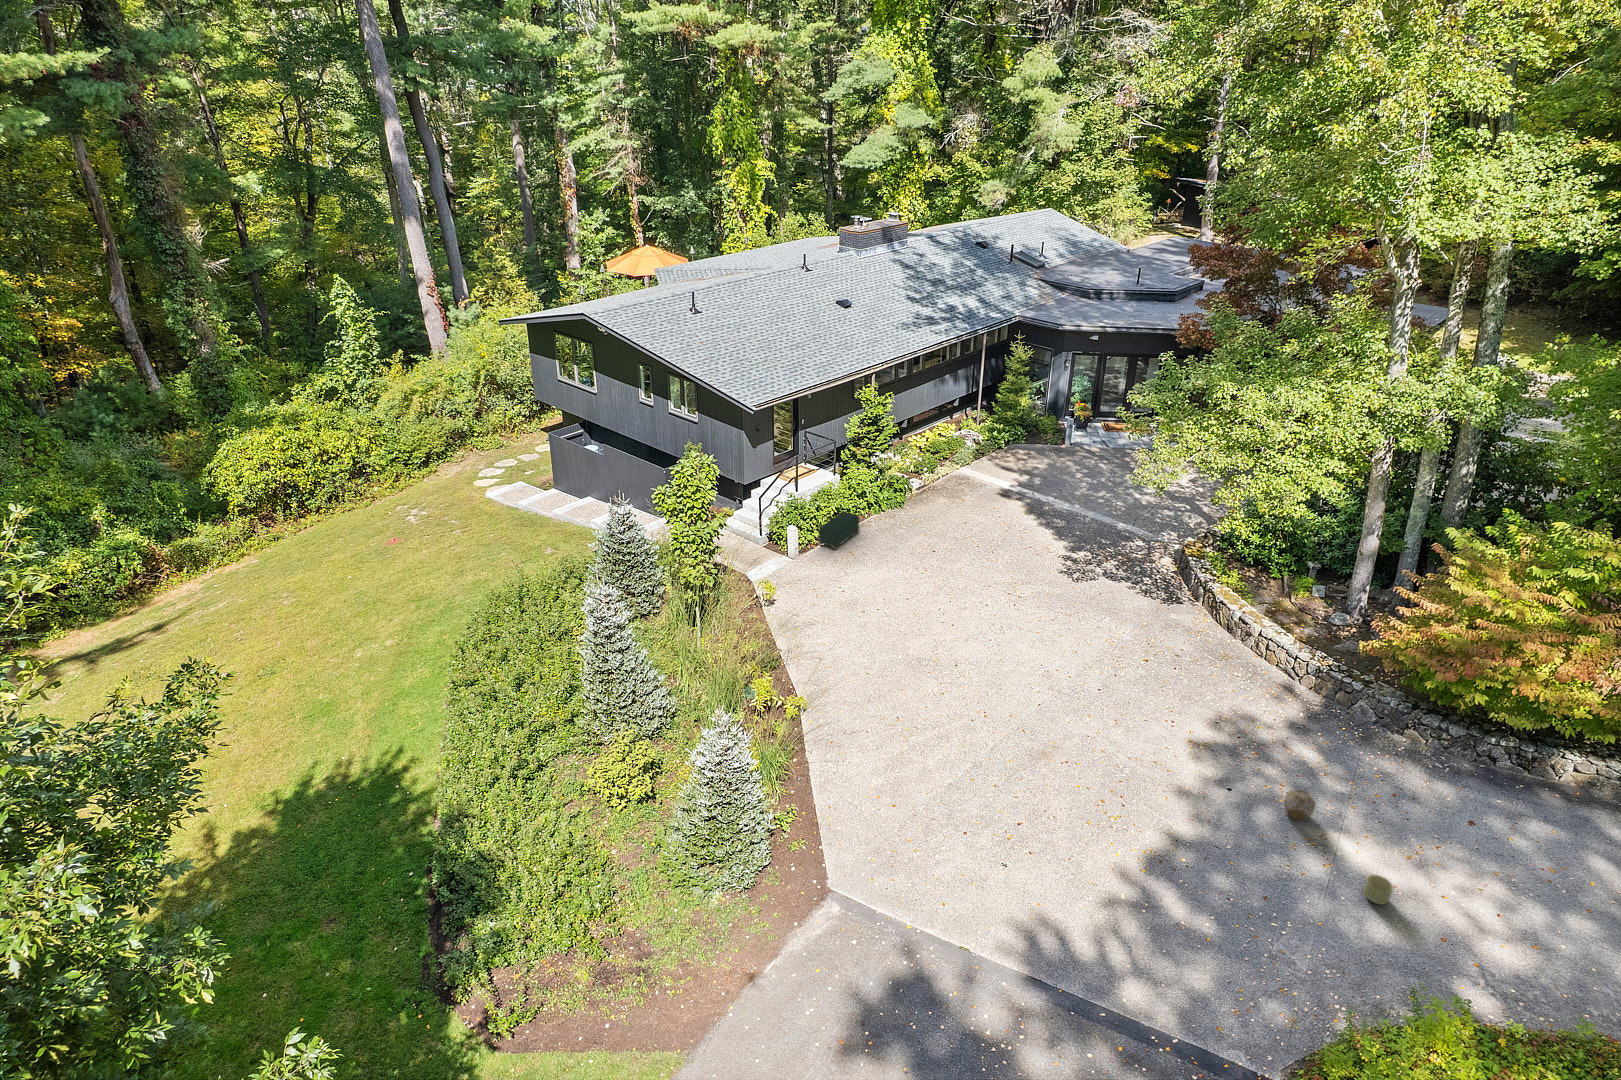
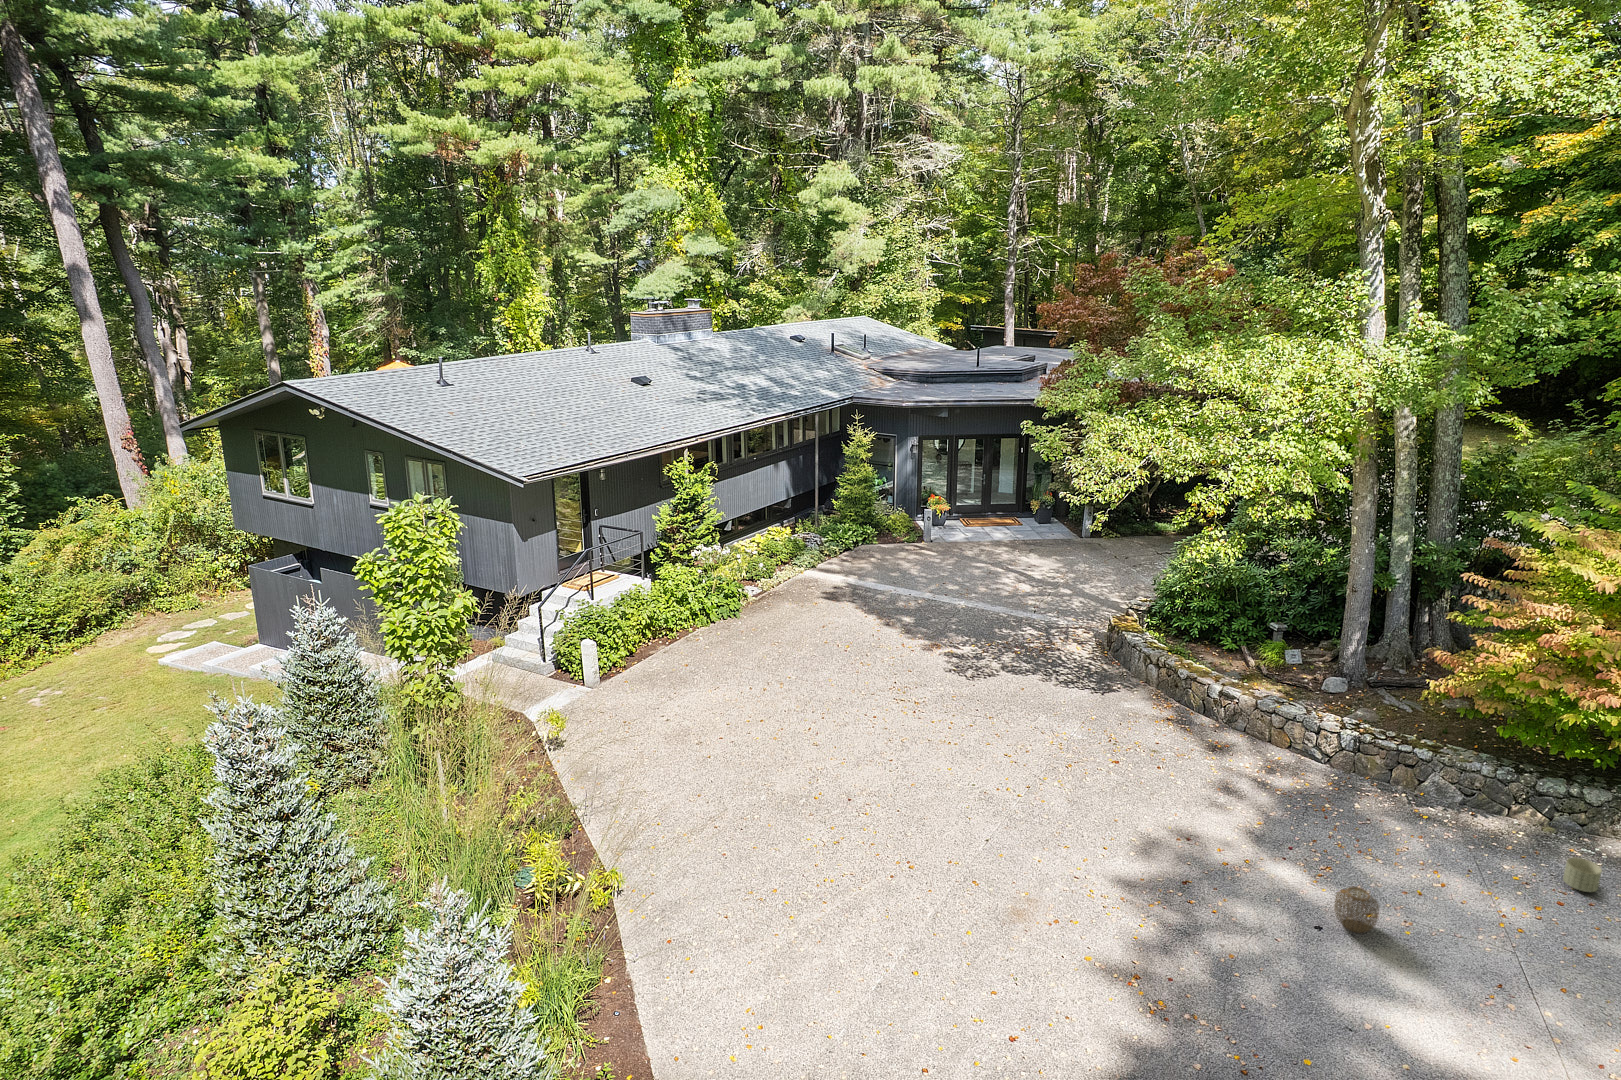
bench: present [819,512,860,550] -> none [626,620,683,671]
planter: present [1363,875,1393,905] -> present [1563,857,1602,892]

